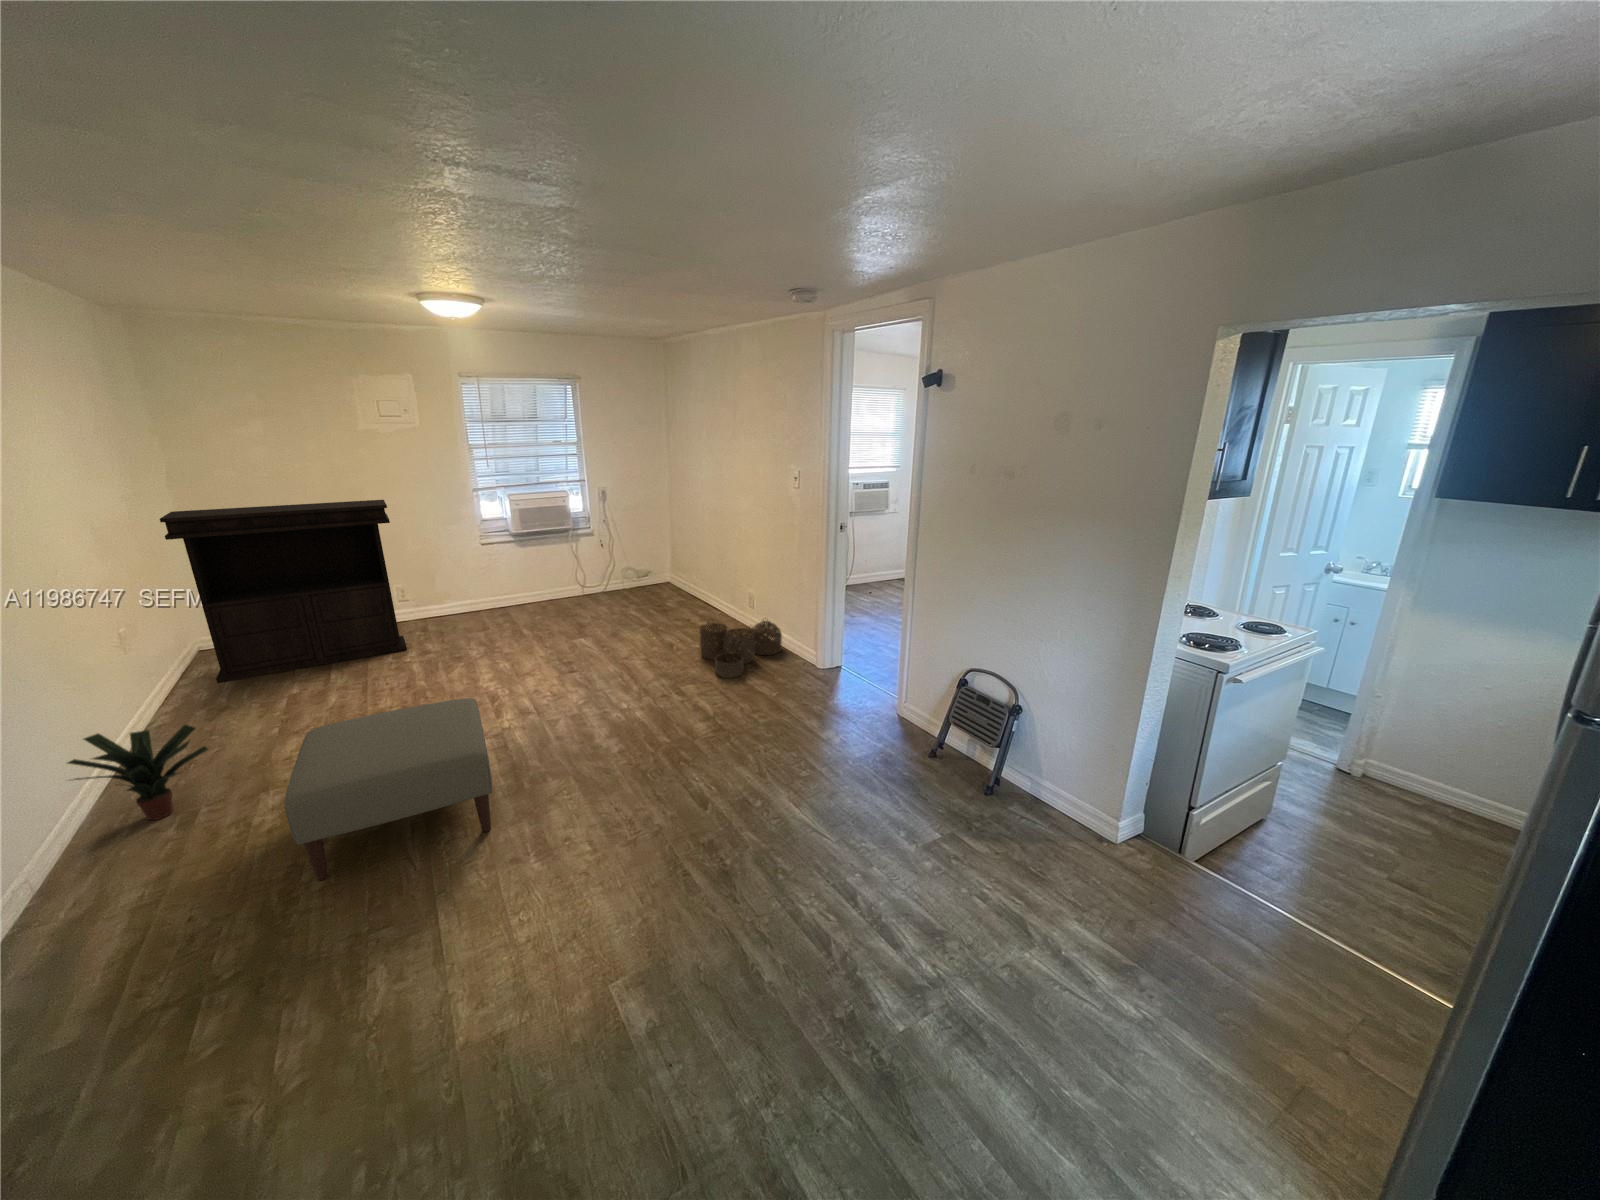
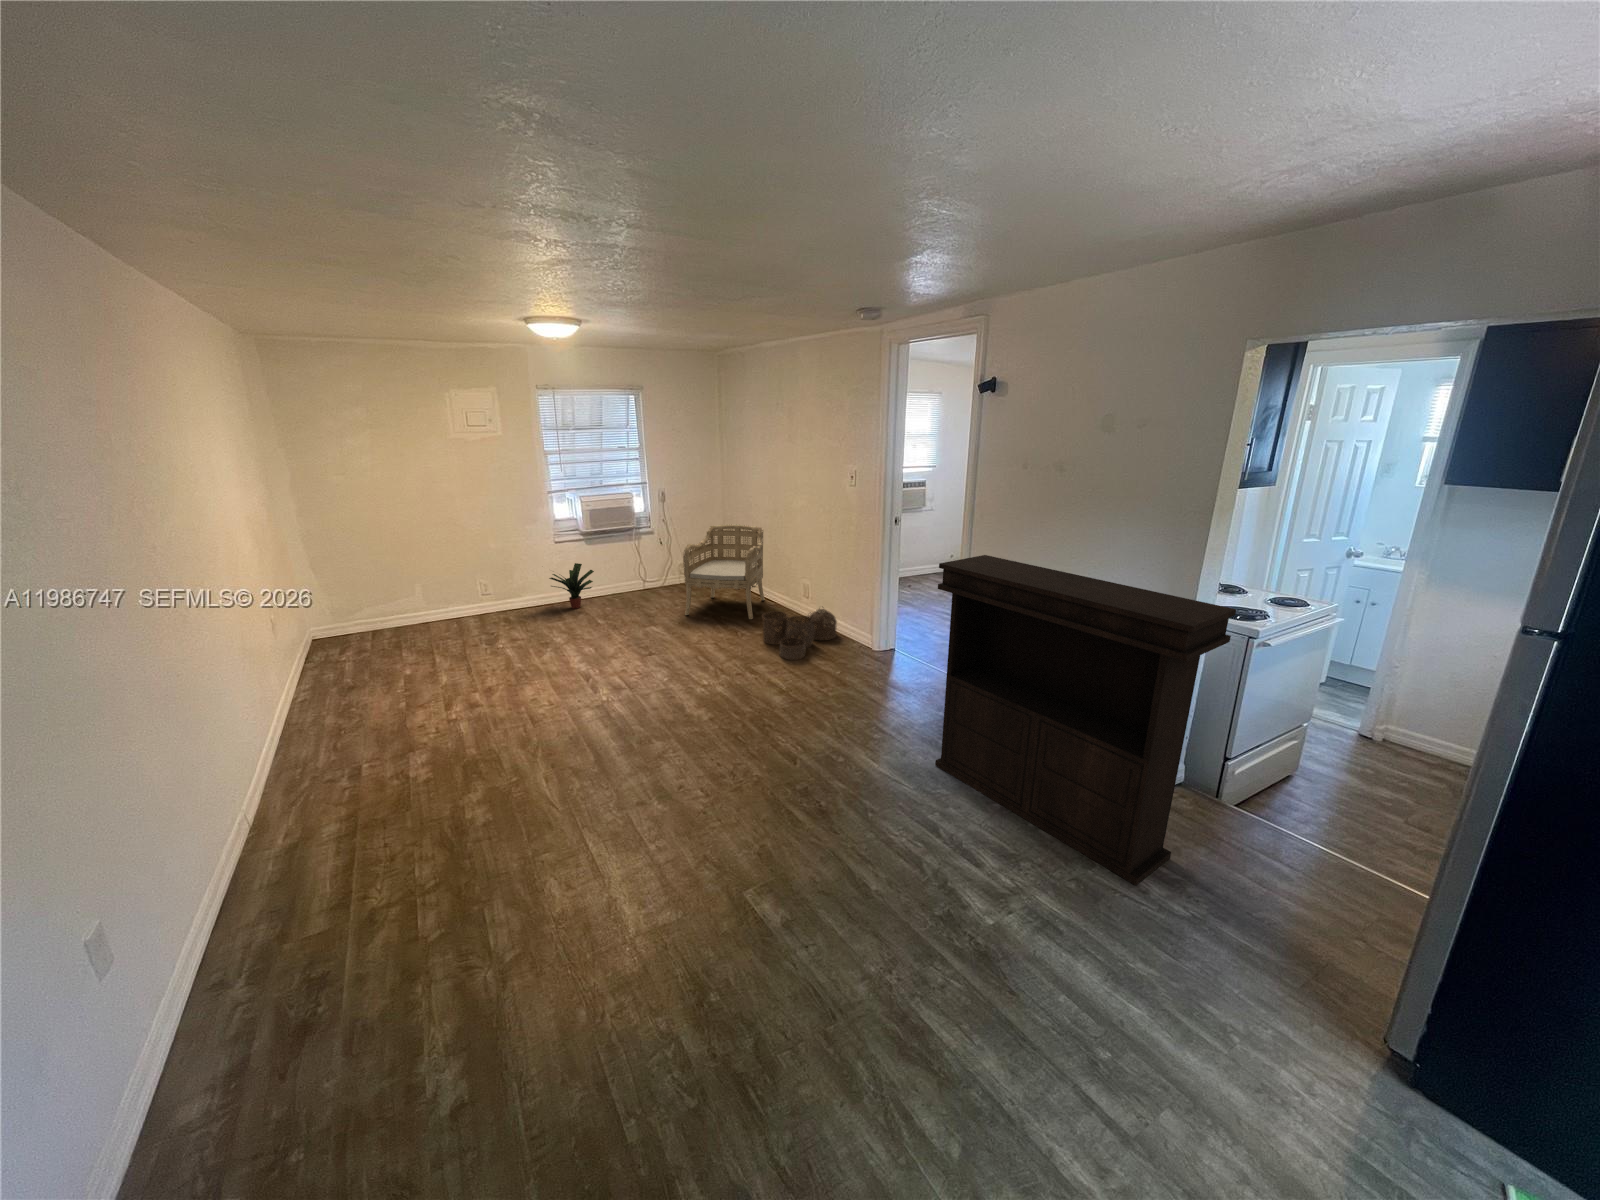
console table: present [160,500,407,683] -> present [935,555,1236,885]
armchair: none [620,527,712,630] -> present [683,524,765,619]
ottoman: present [285,698,492,881] -> none [457,671,619,817]
potted plant: present [68,725,208,820] -> present [549,563,594,609]

